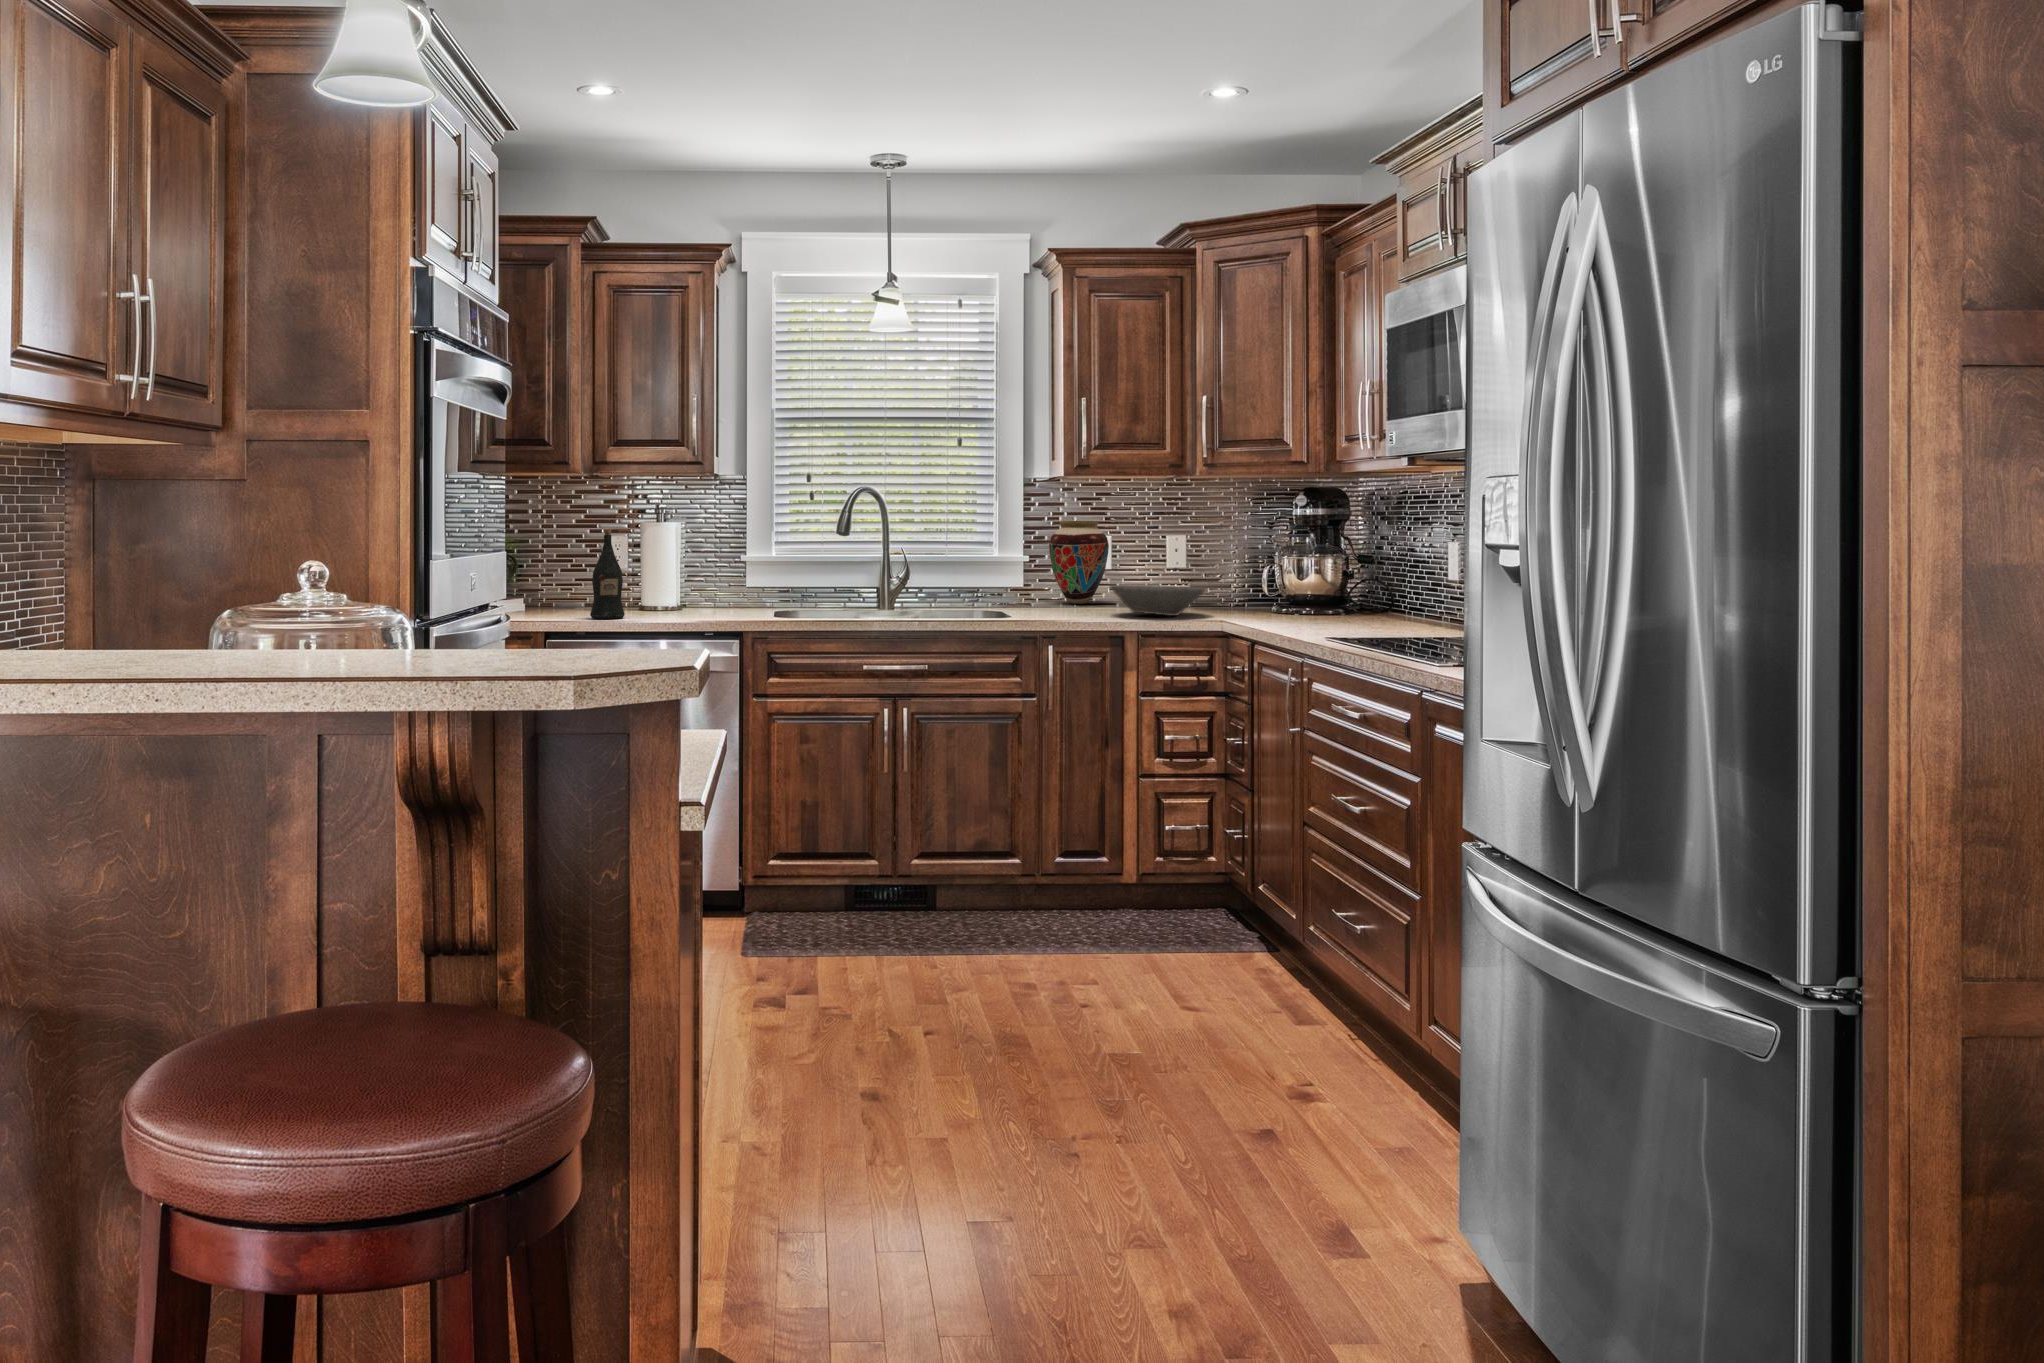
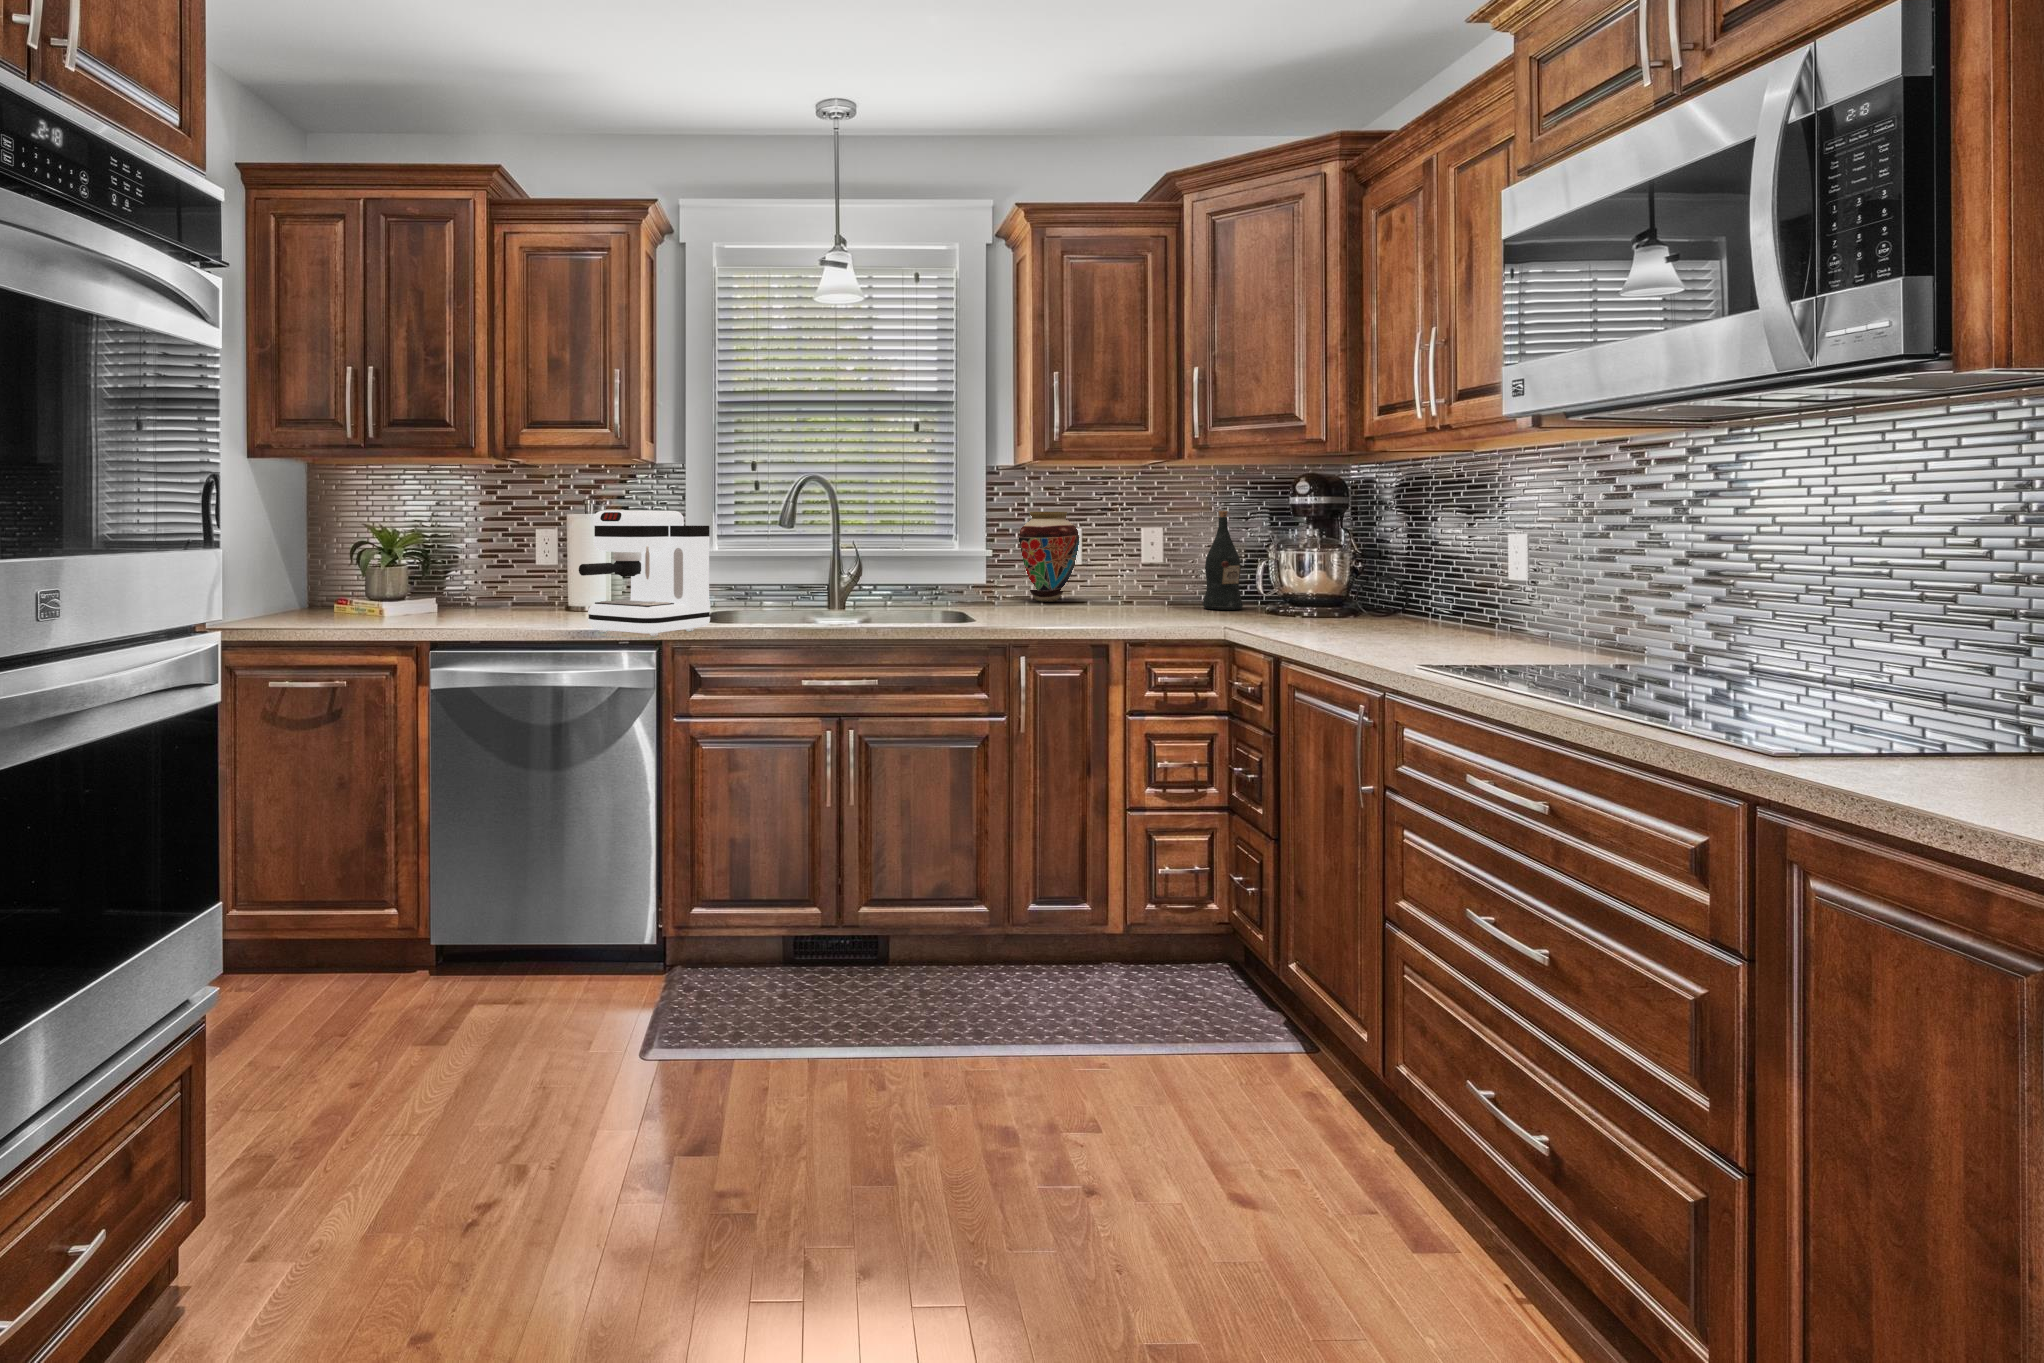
coffee maker: none [678,521,784,627] -> present [579,510,710,636]
wine bottle: present [590,529,625,619] -> present [1203,511,1243,610]
bowl: present [1110,585,1205,616] -> none [1087,583,1201,620]

